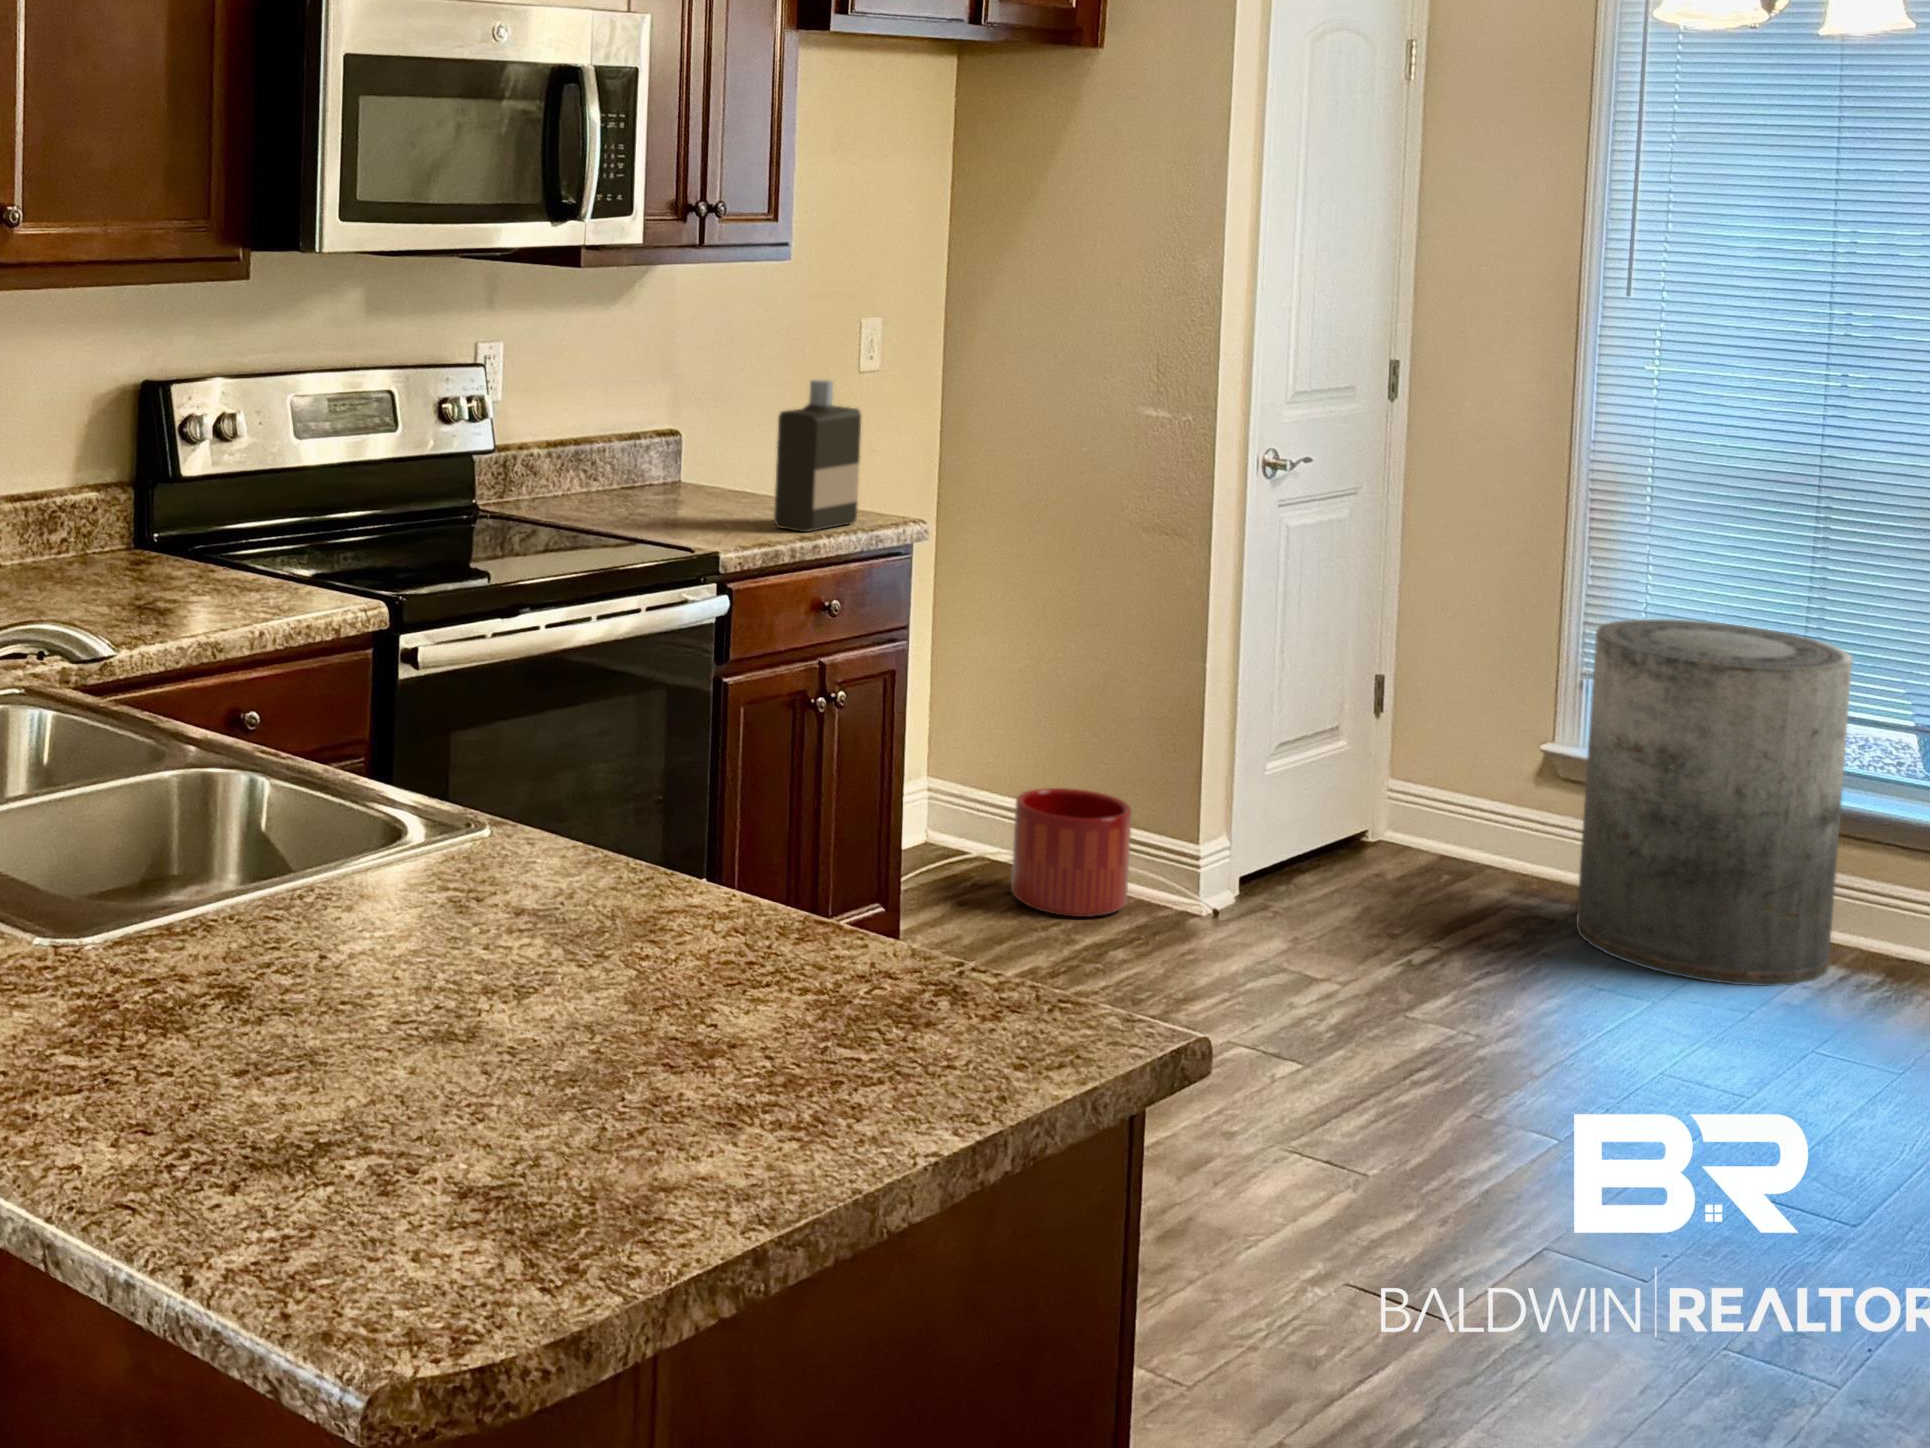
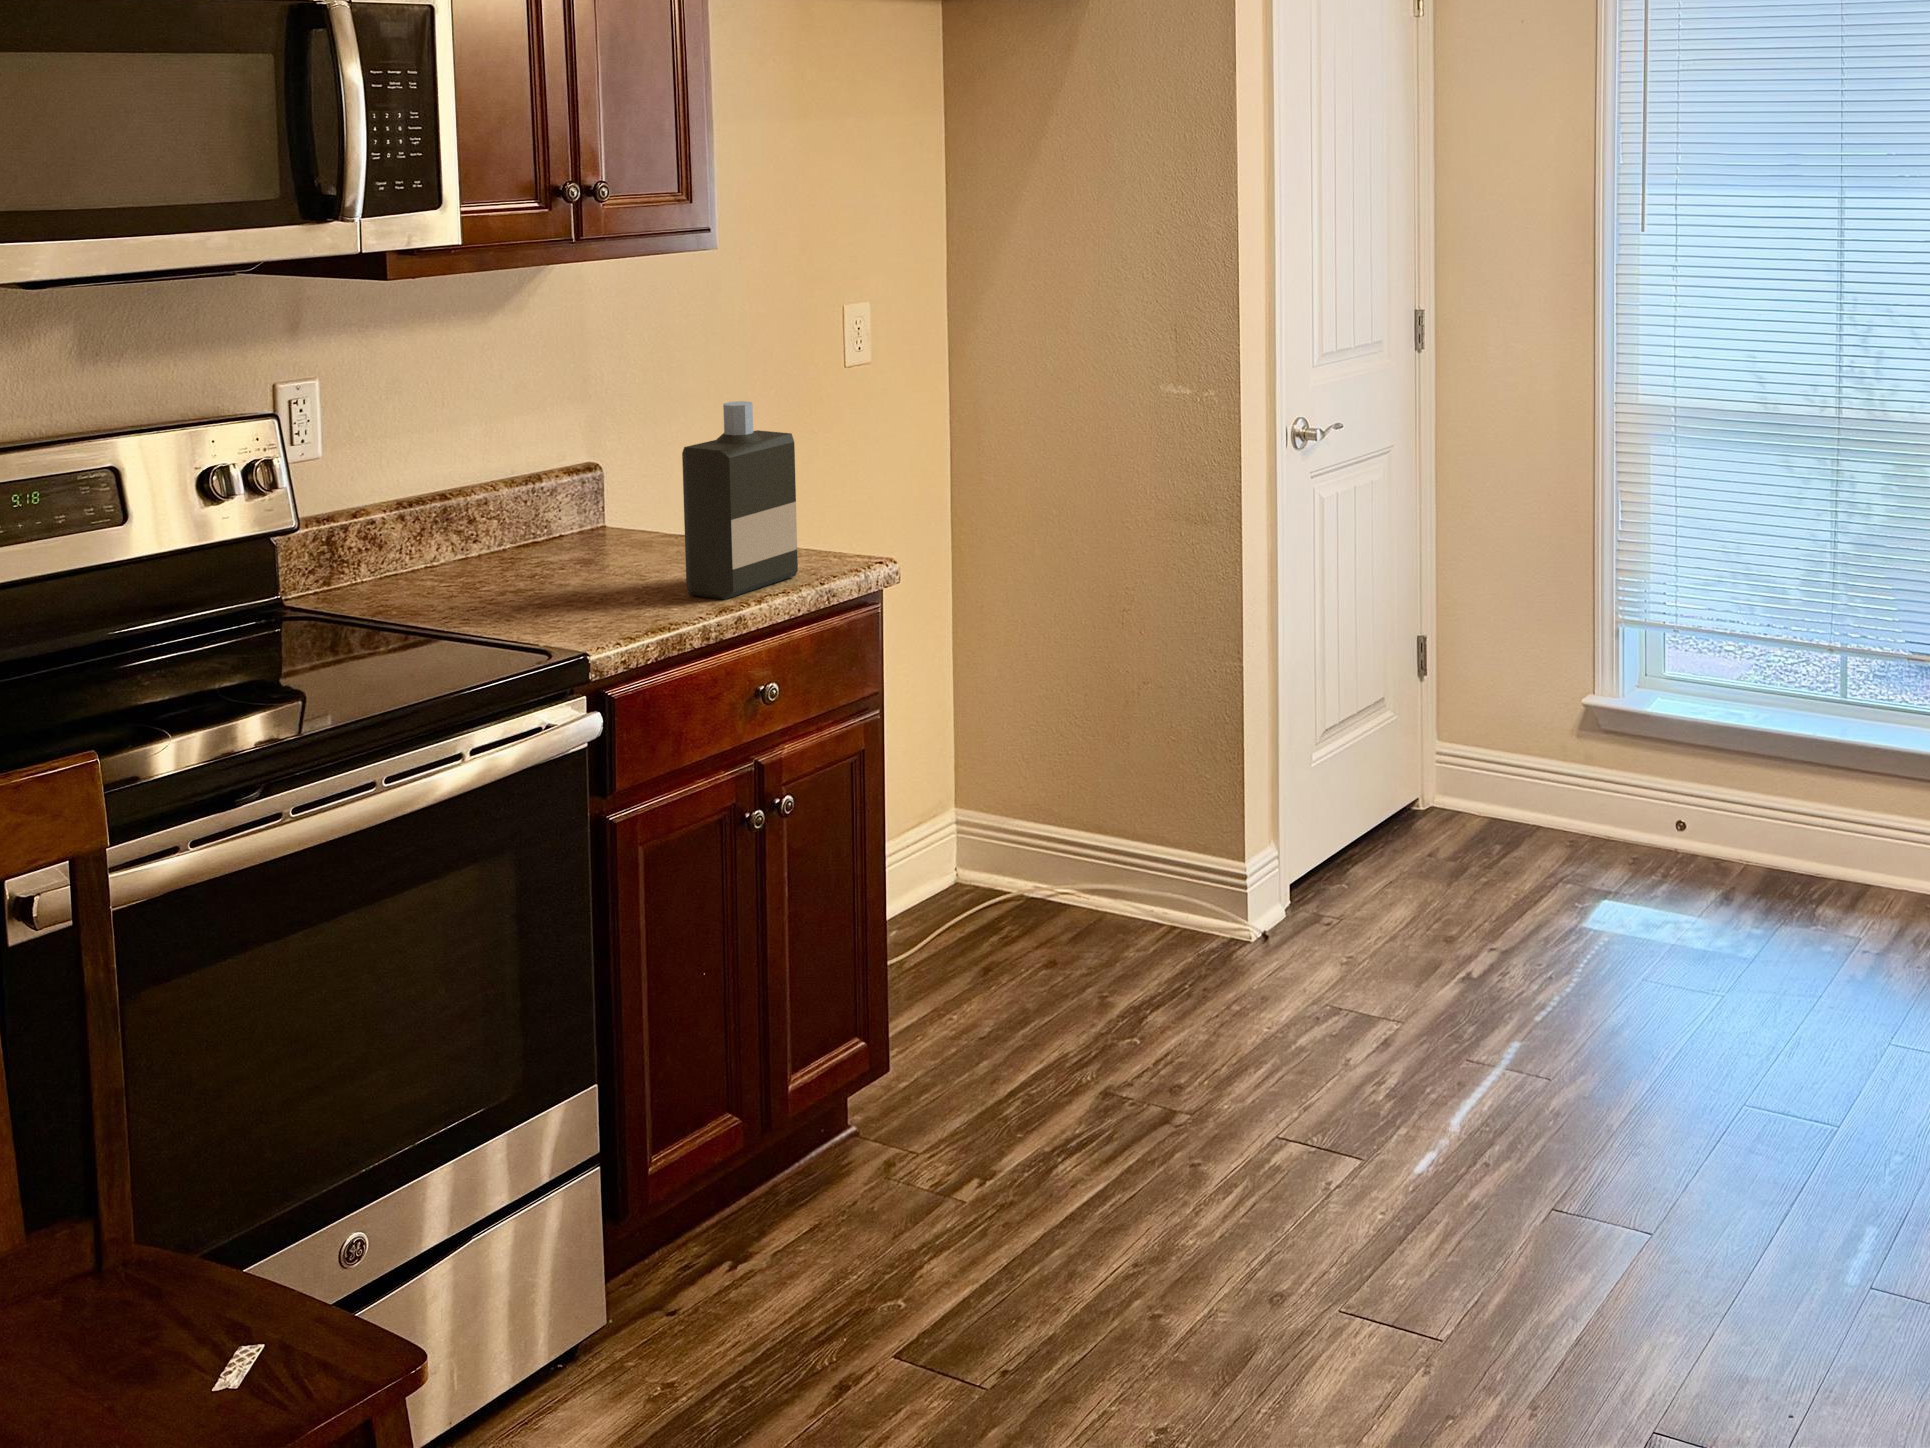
trash can: present [1576,619,1852,986] -> none [1632,564,1887,955]
planter: present [1011,788,1132,917] -> none [1042,813,1170,966]

